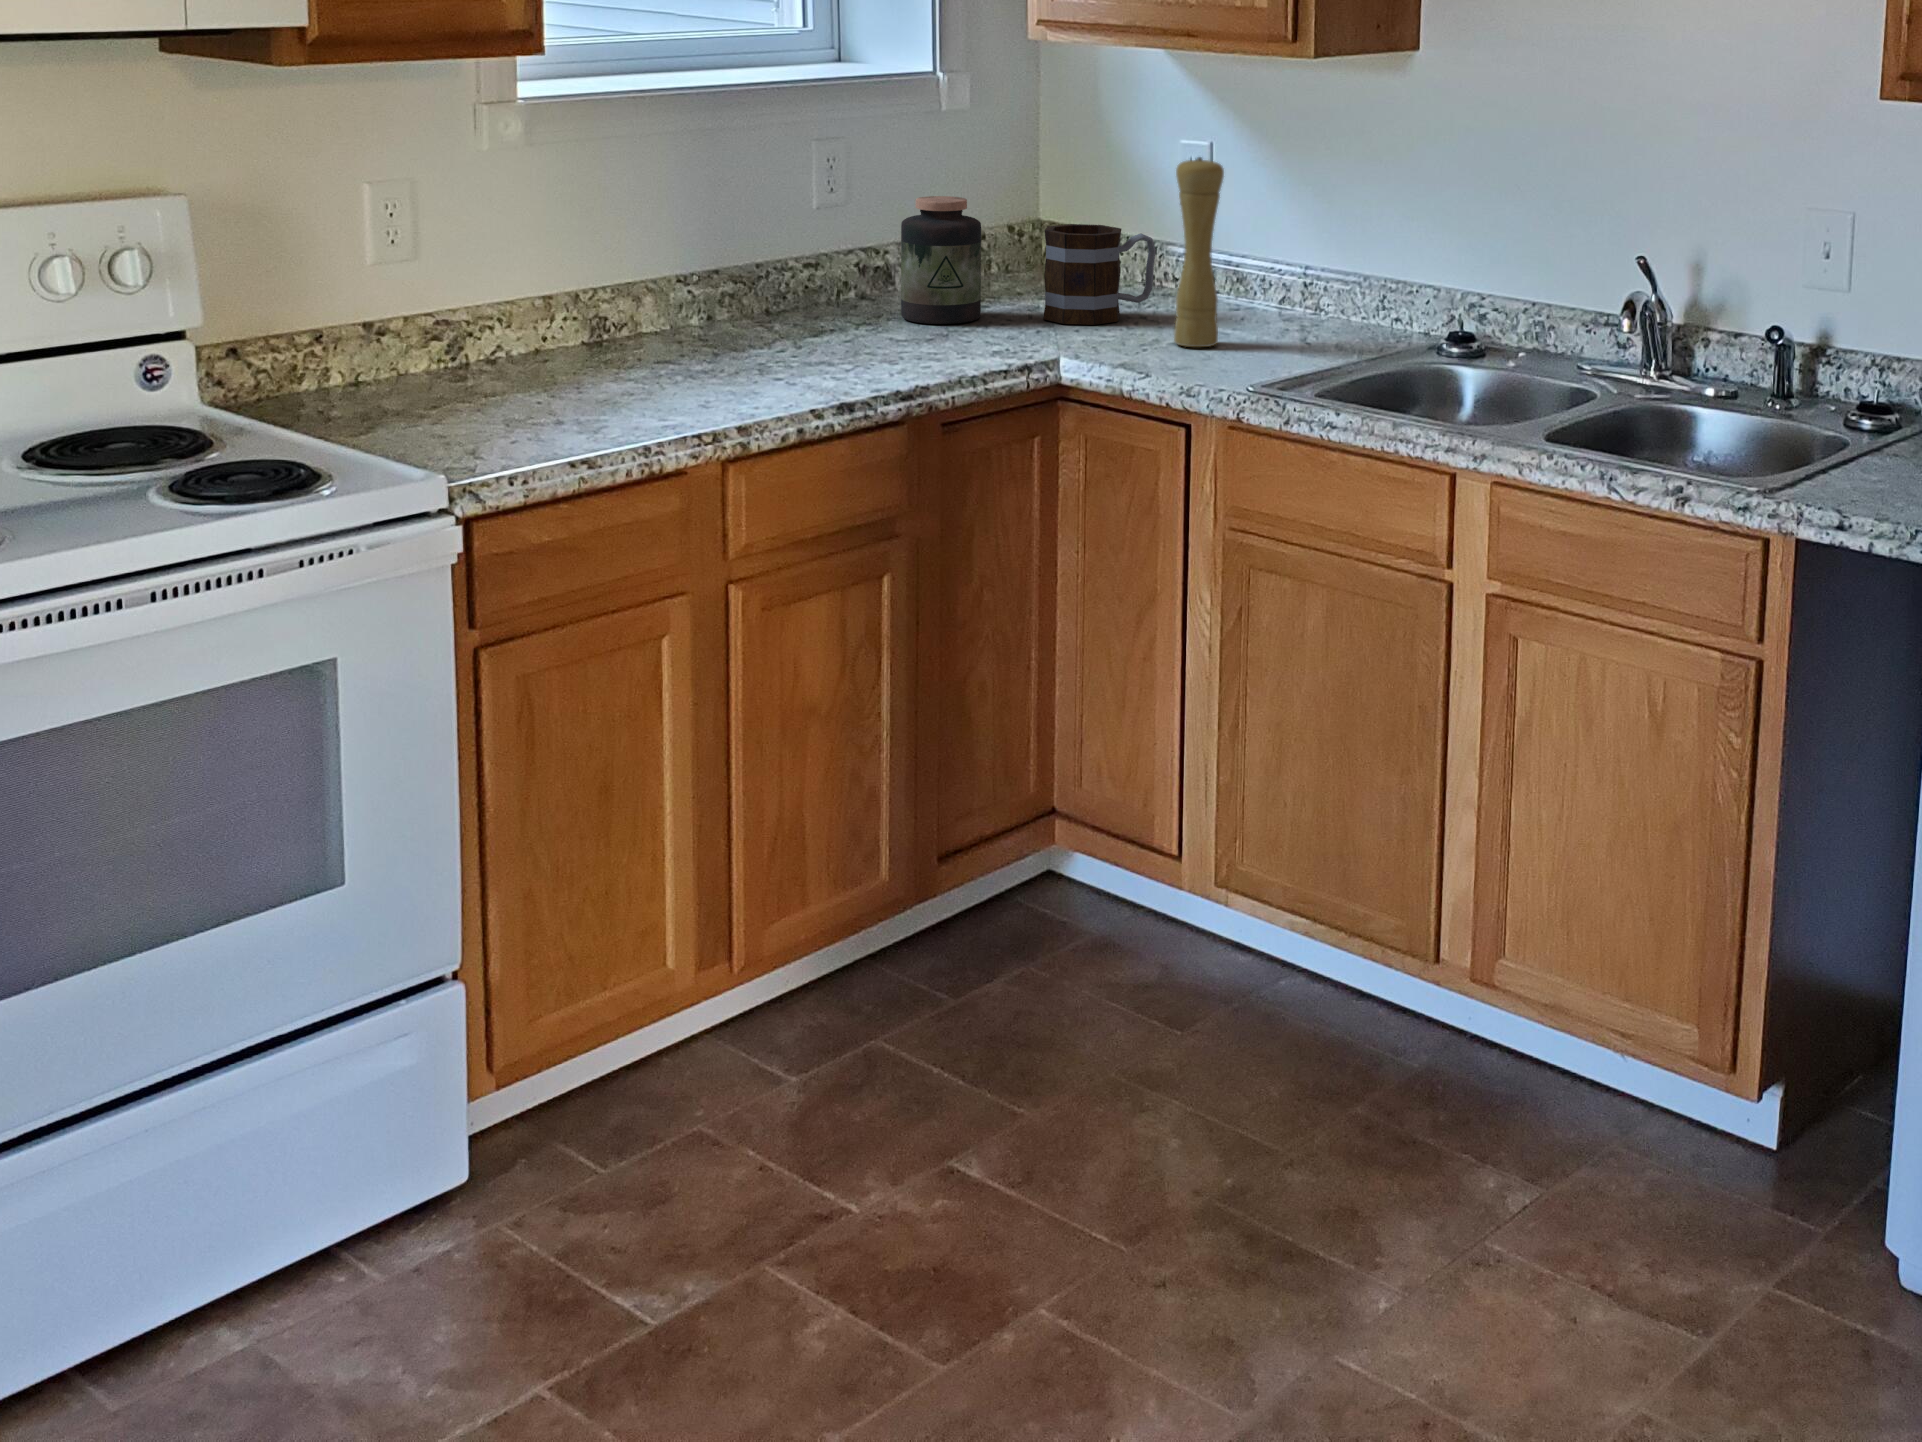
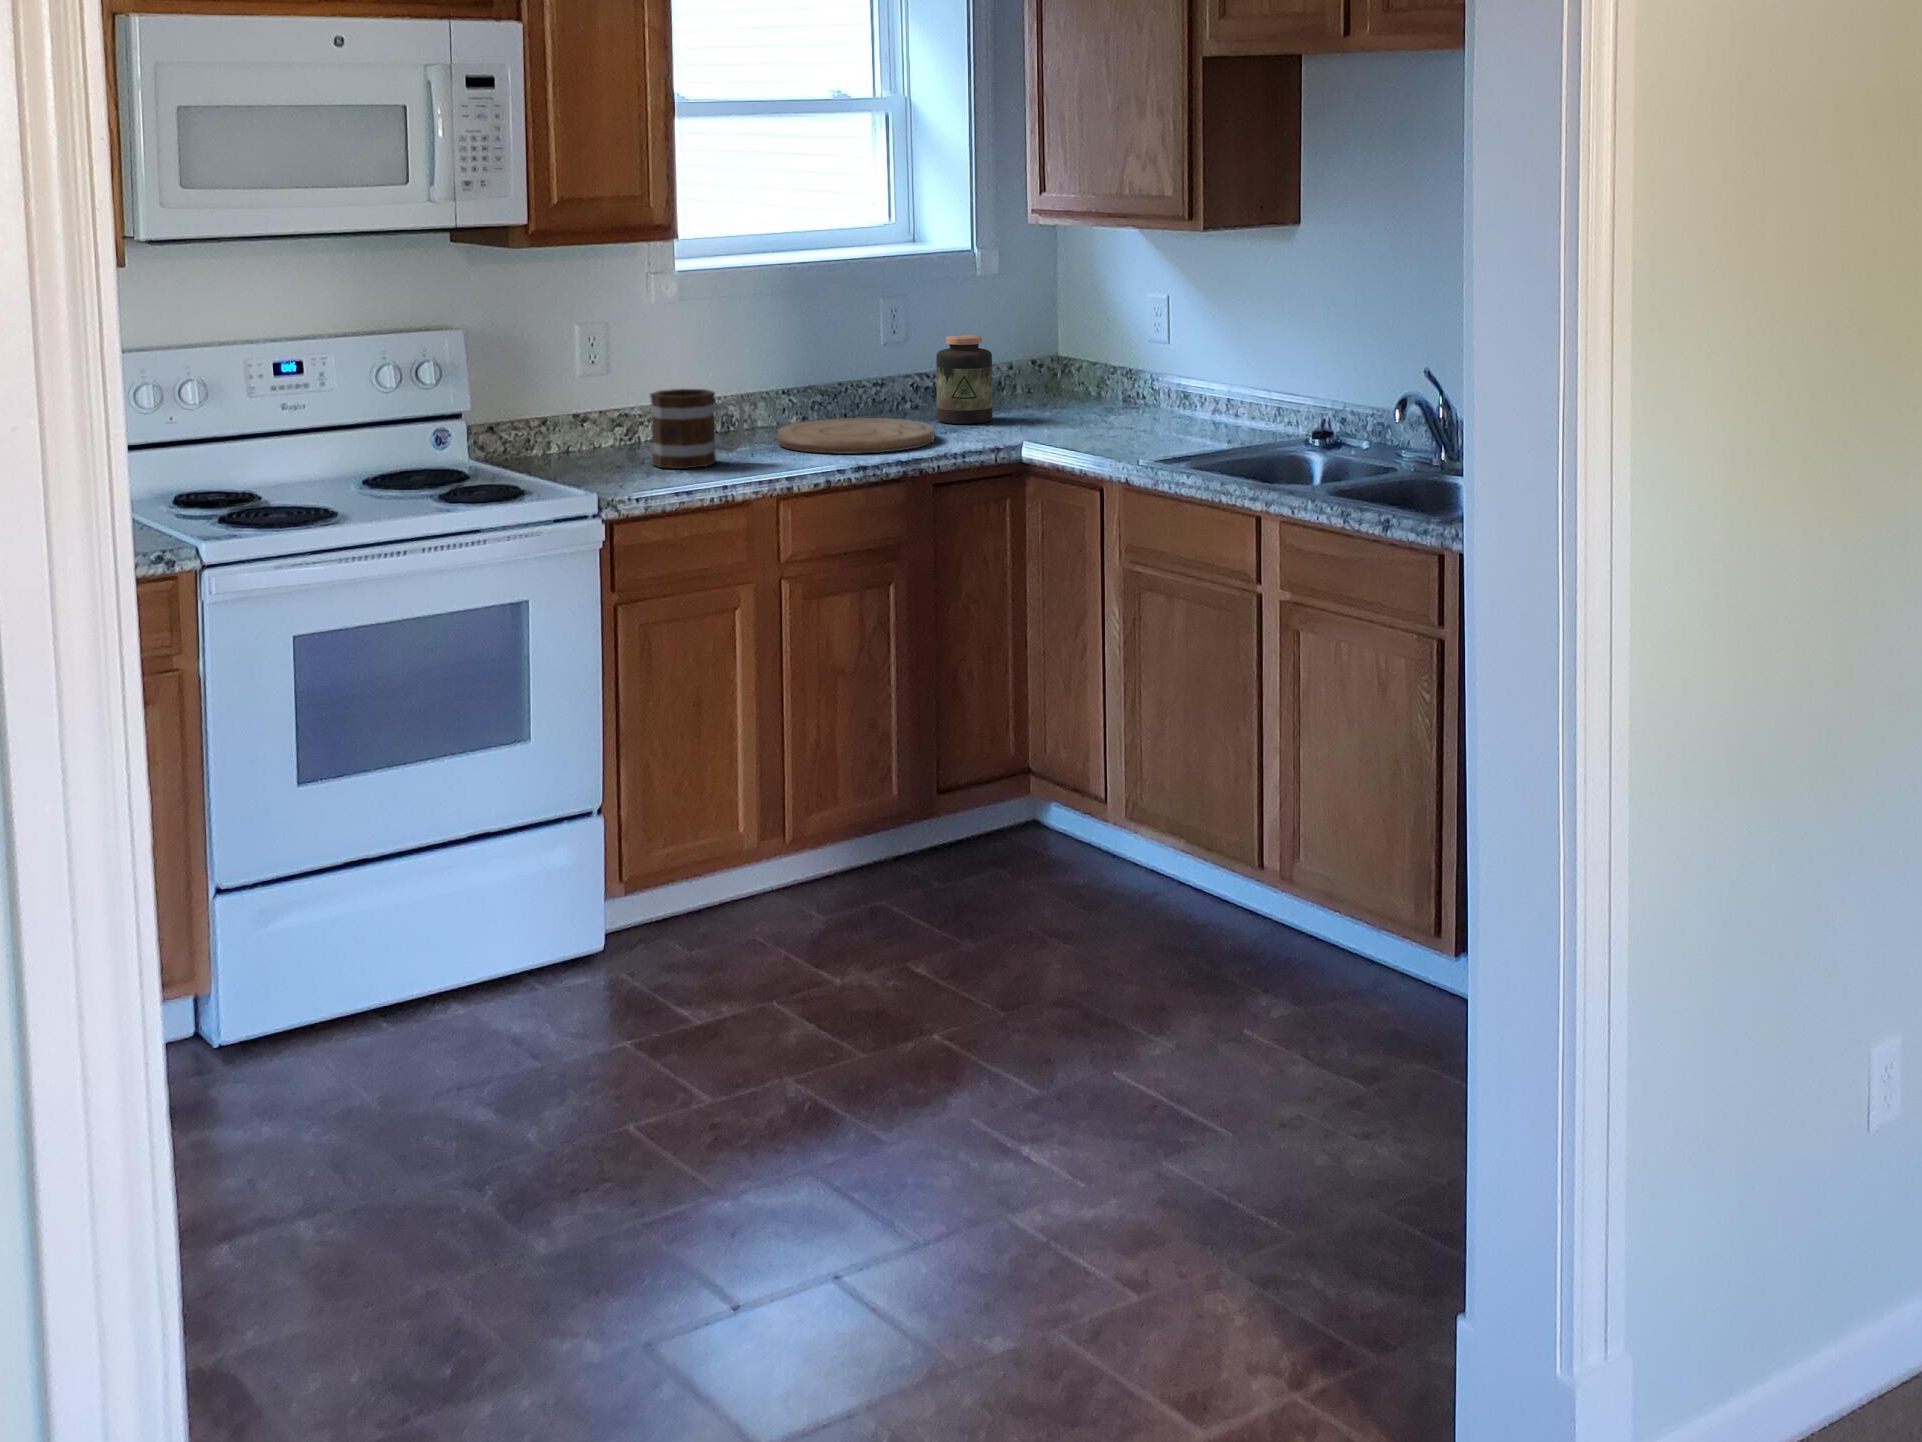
pepper mill: present [1174,157,1224,347] -> none [1112,303,1146,438]
mug: present [1043,224,1156,325] -> present [650,389,745,469]
cutting board: none [687,318,923,380] -> present [777,418,934,454]

